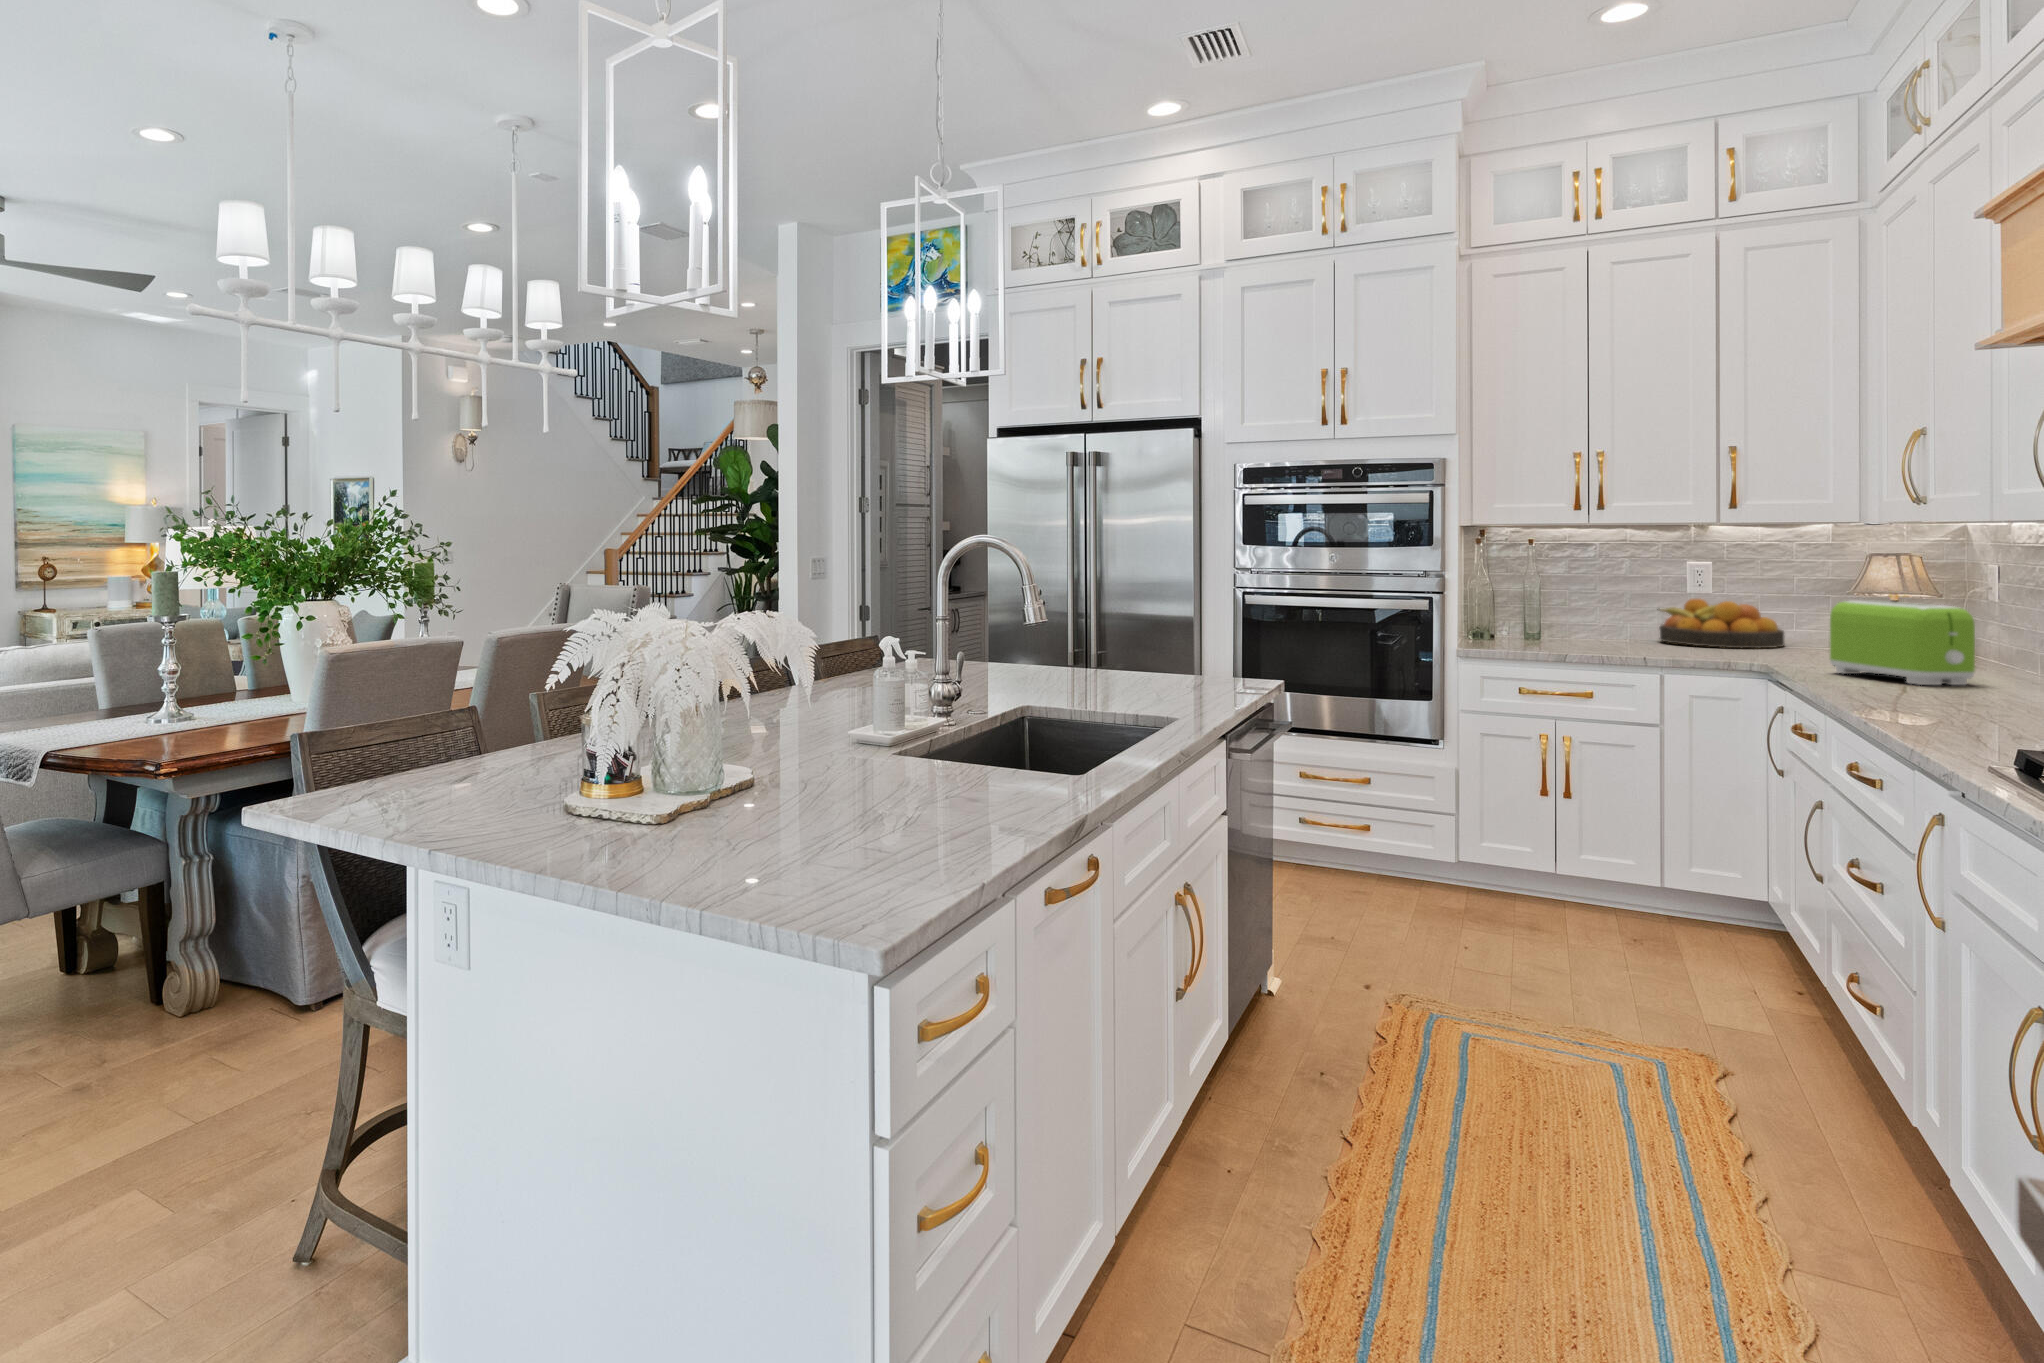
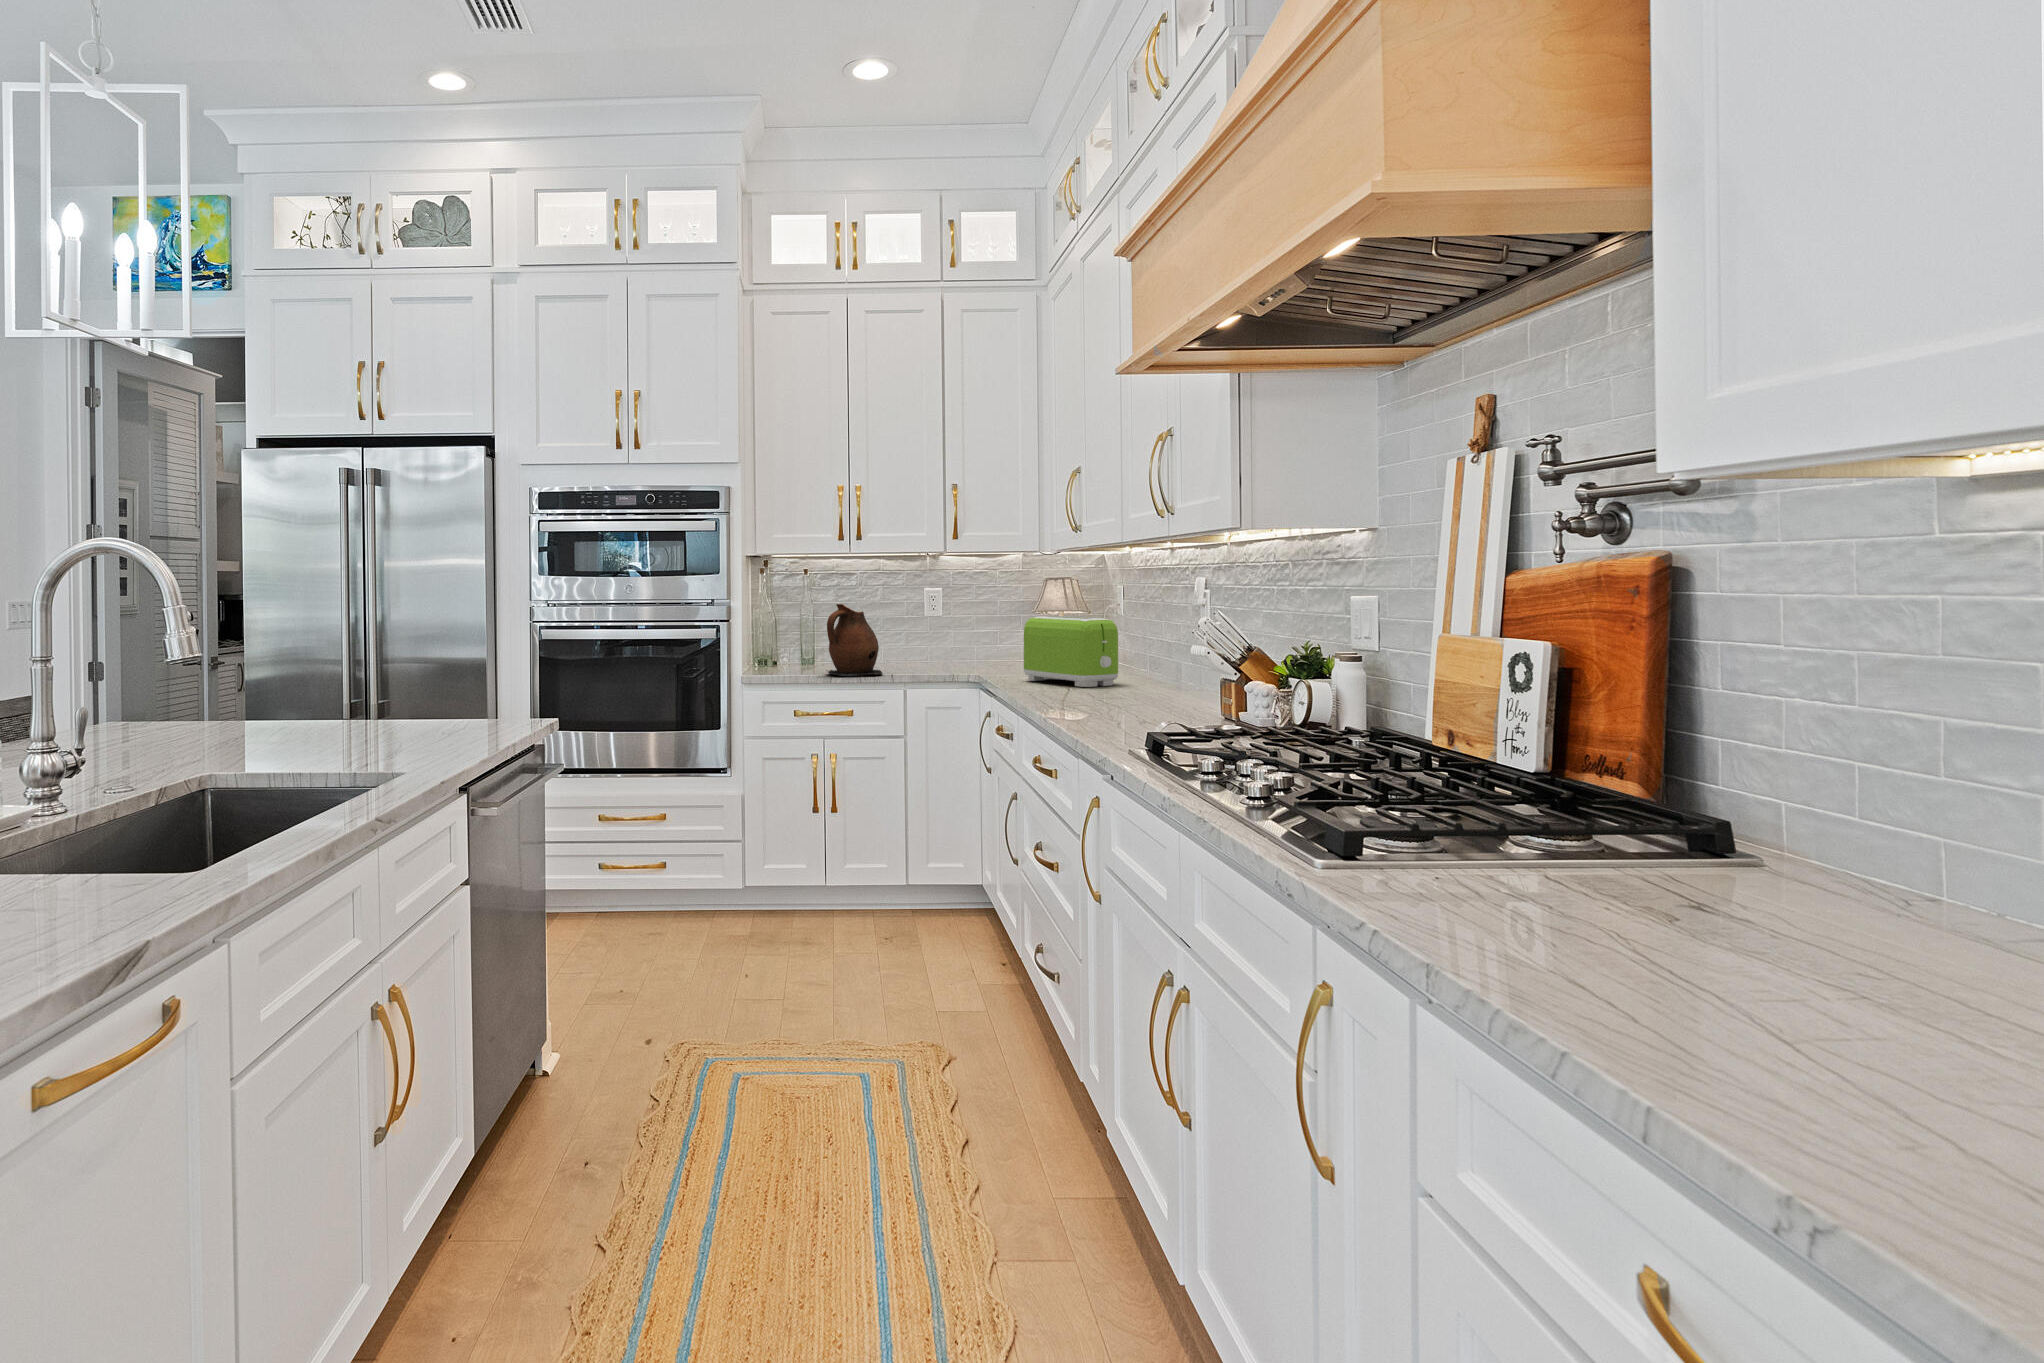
ceramic pitcher: none [1558,578,1632,656] -> present [827,604,882,675]
fruit bowl: present [1657,599,1784,649] -> none [904,621,994,664]

